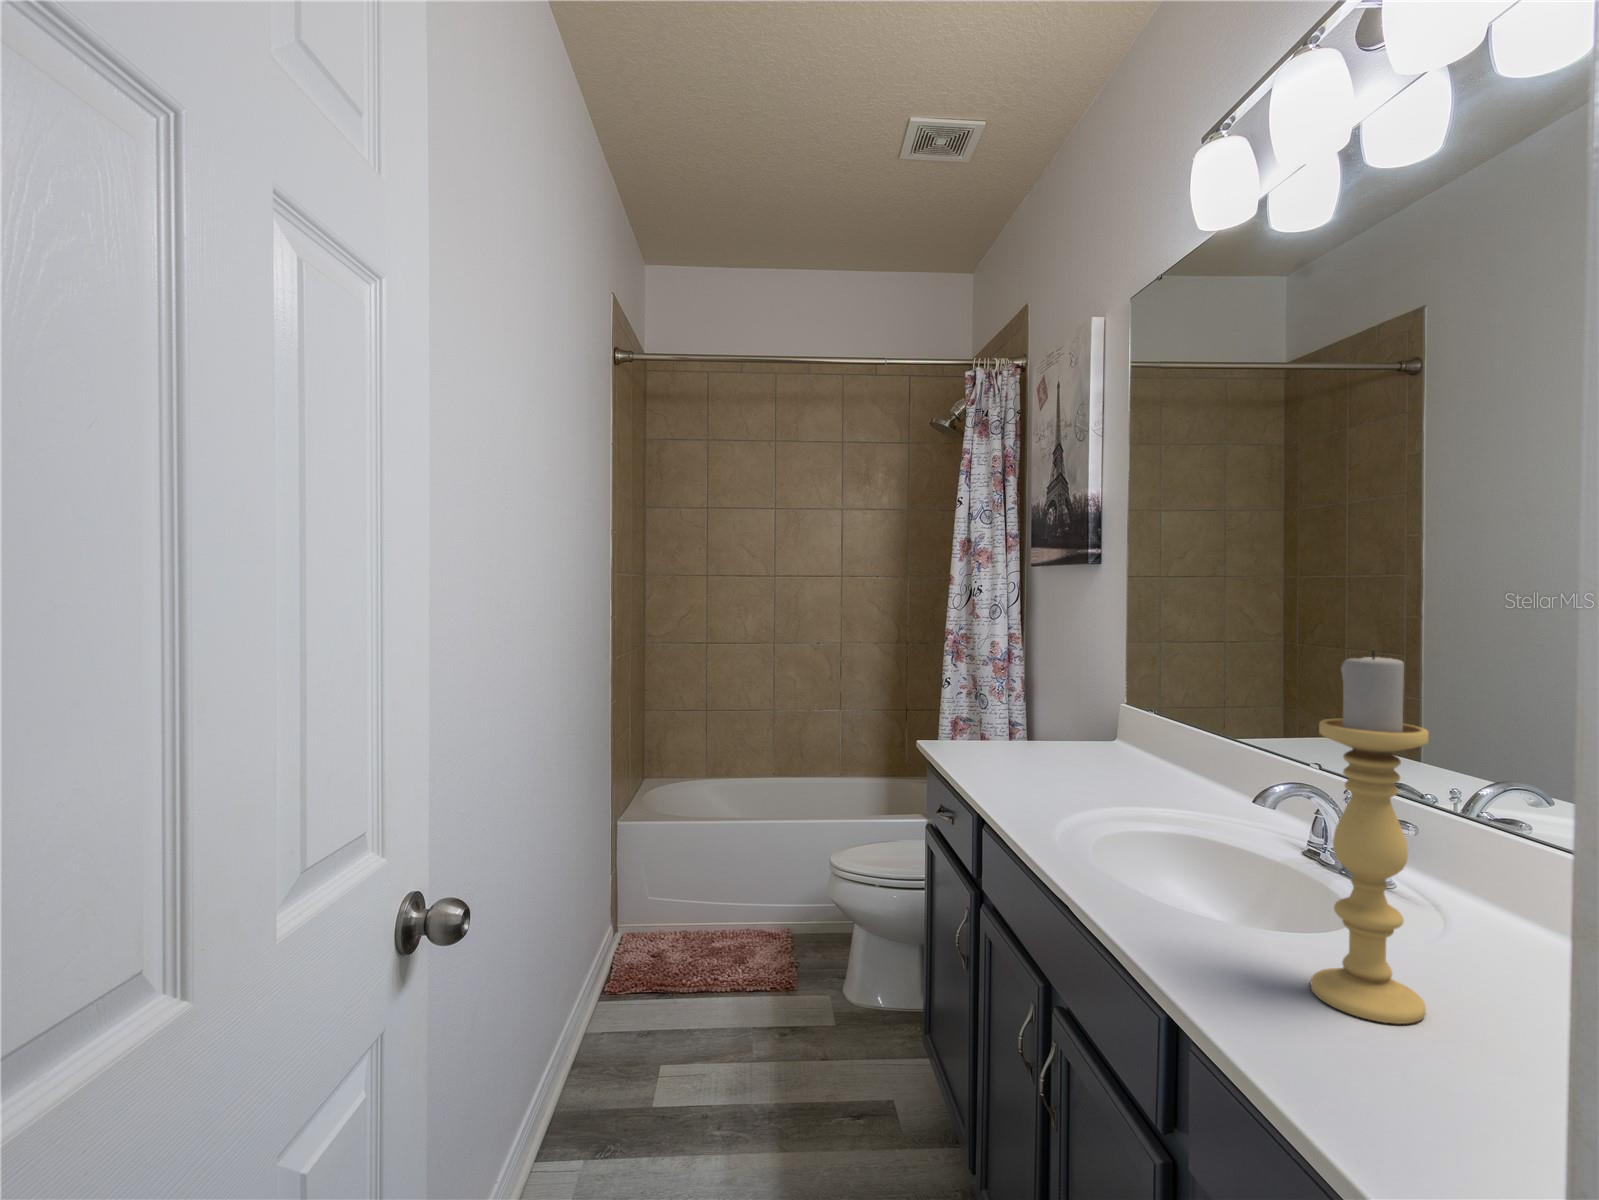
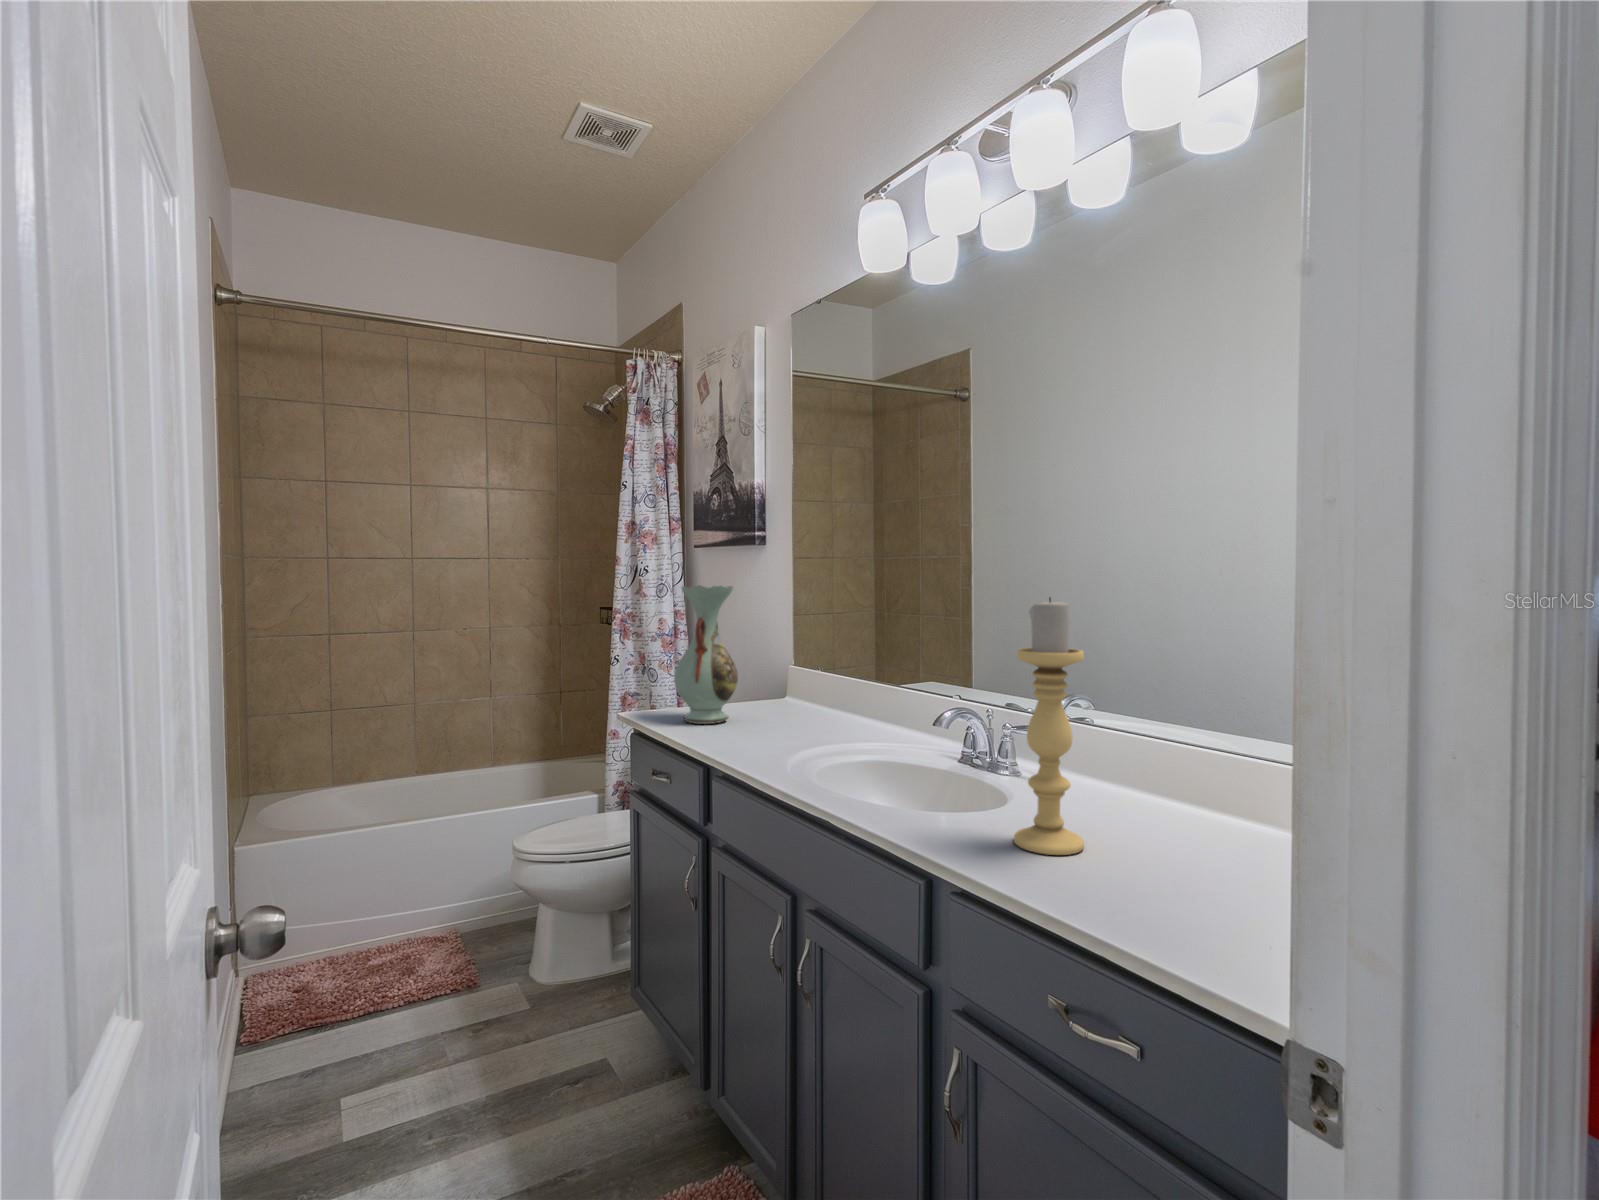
decorative vase: none [973,610,1044,763] -> present [674,586,738,724]

